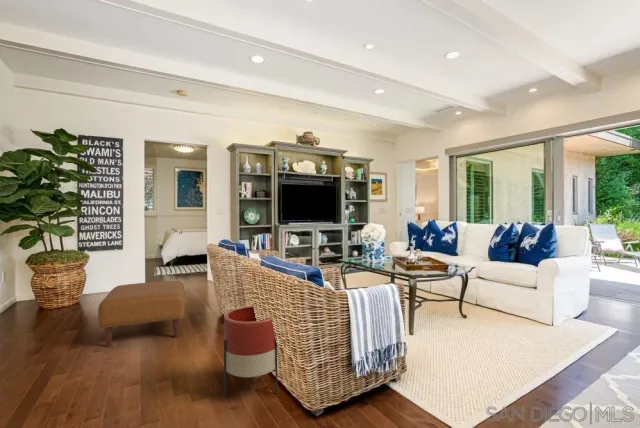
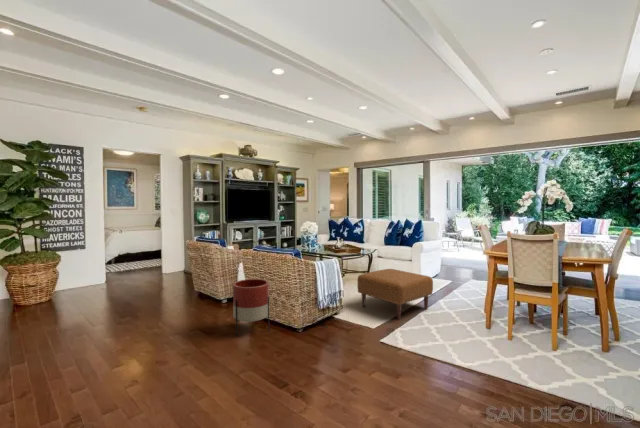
ottoman: present [98,281,185,347] -> present [357,269,433,319]

